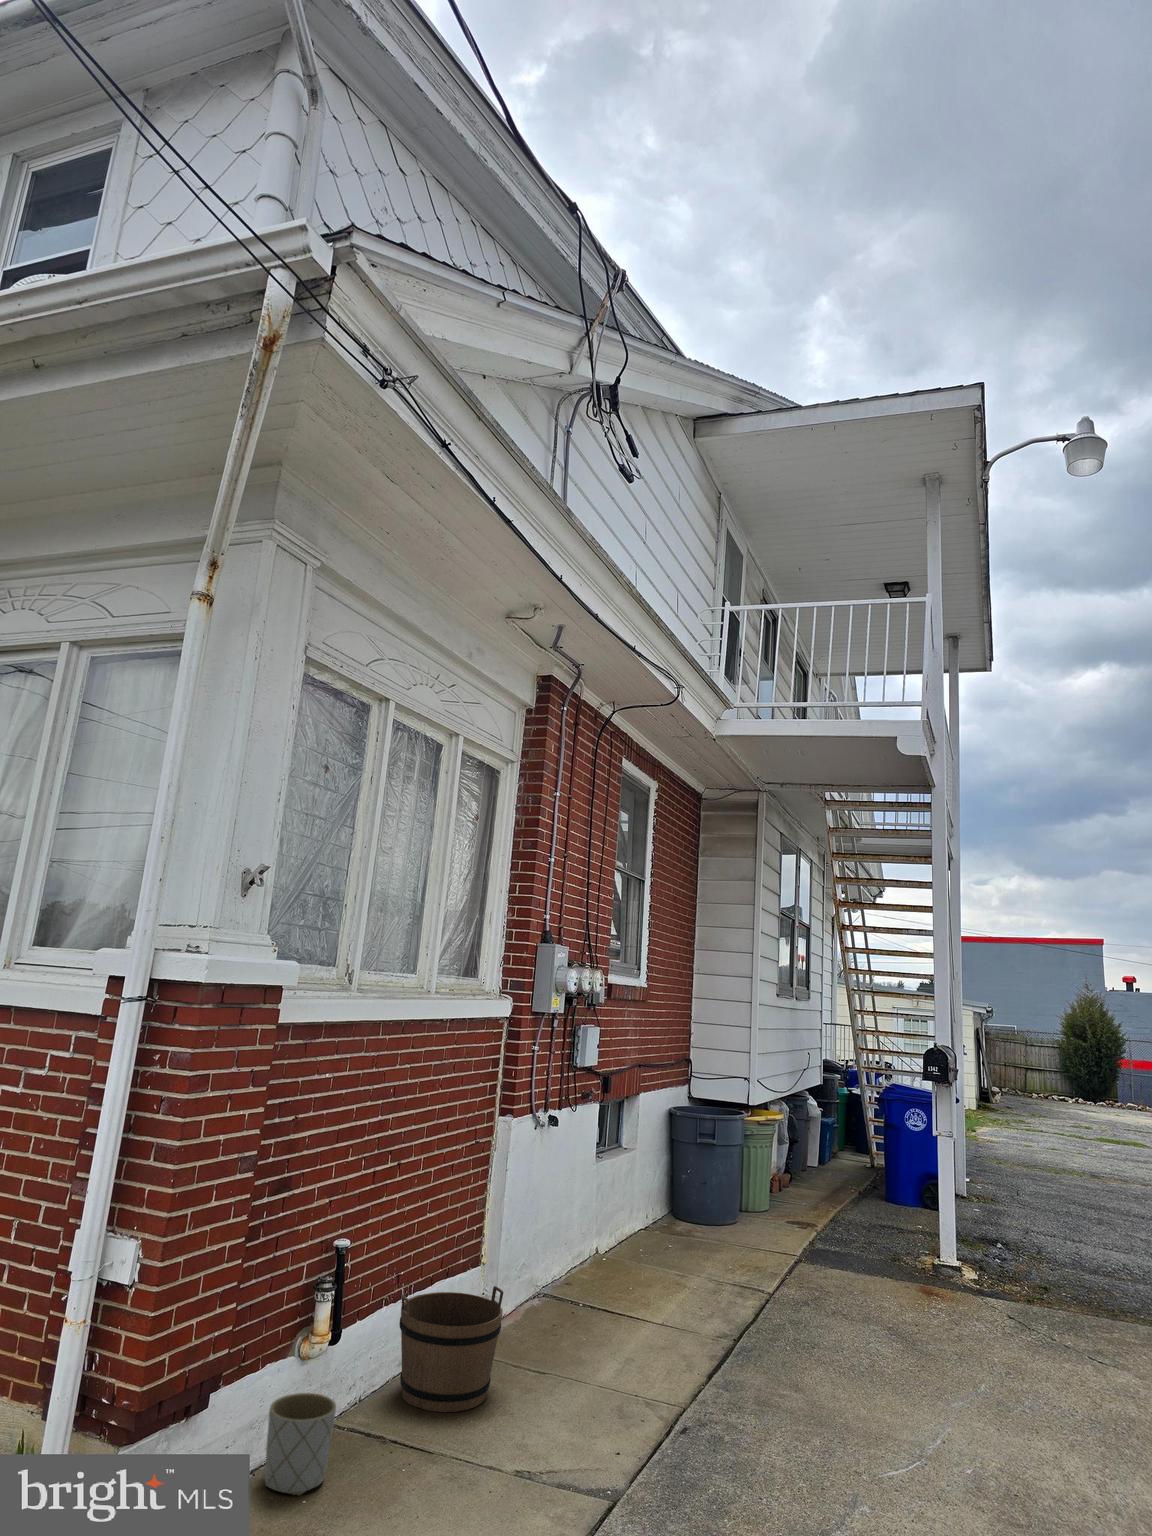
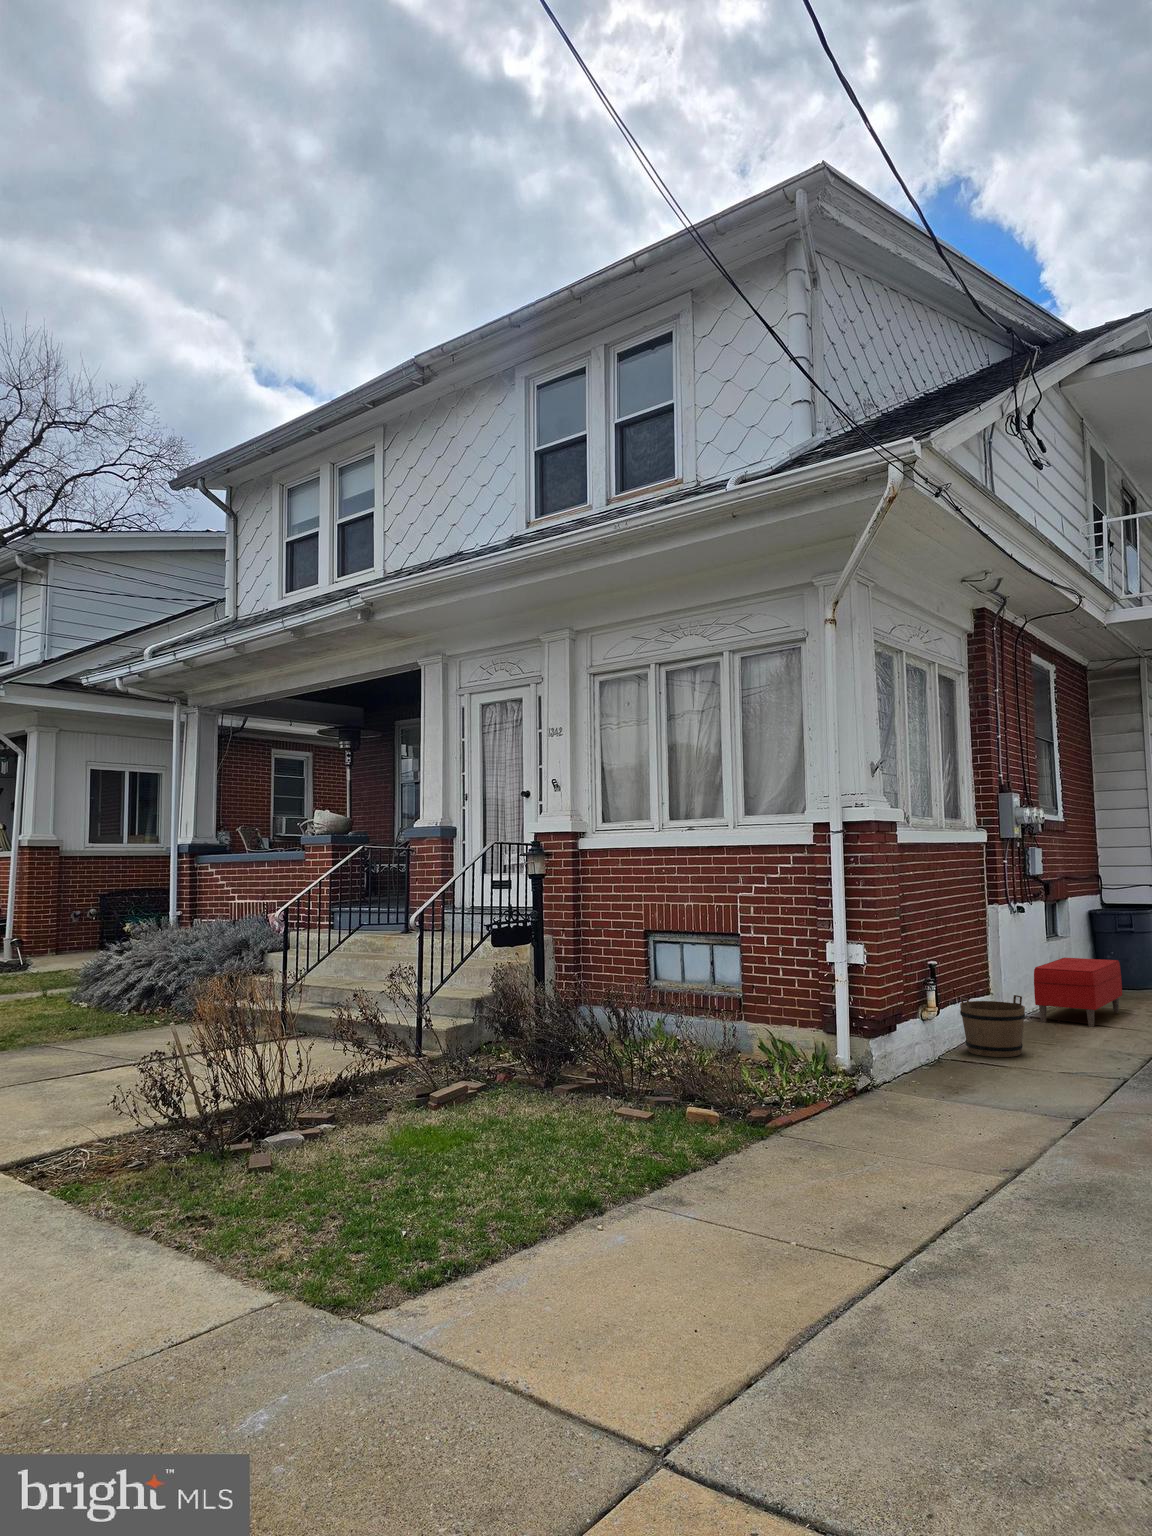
bench: none [559,1183,685,1310] -> present [1034,958,1122,1027]
planter: present [265,1393,336,1495] -> none [918,1034,955,1076]

